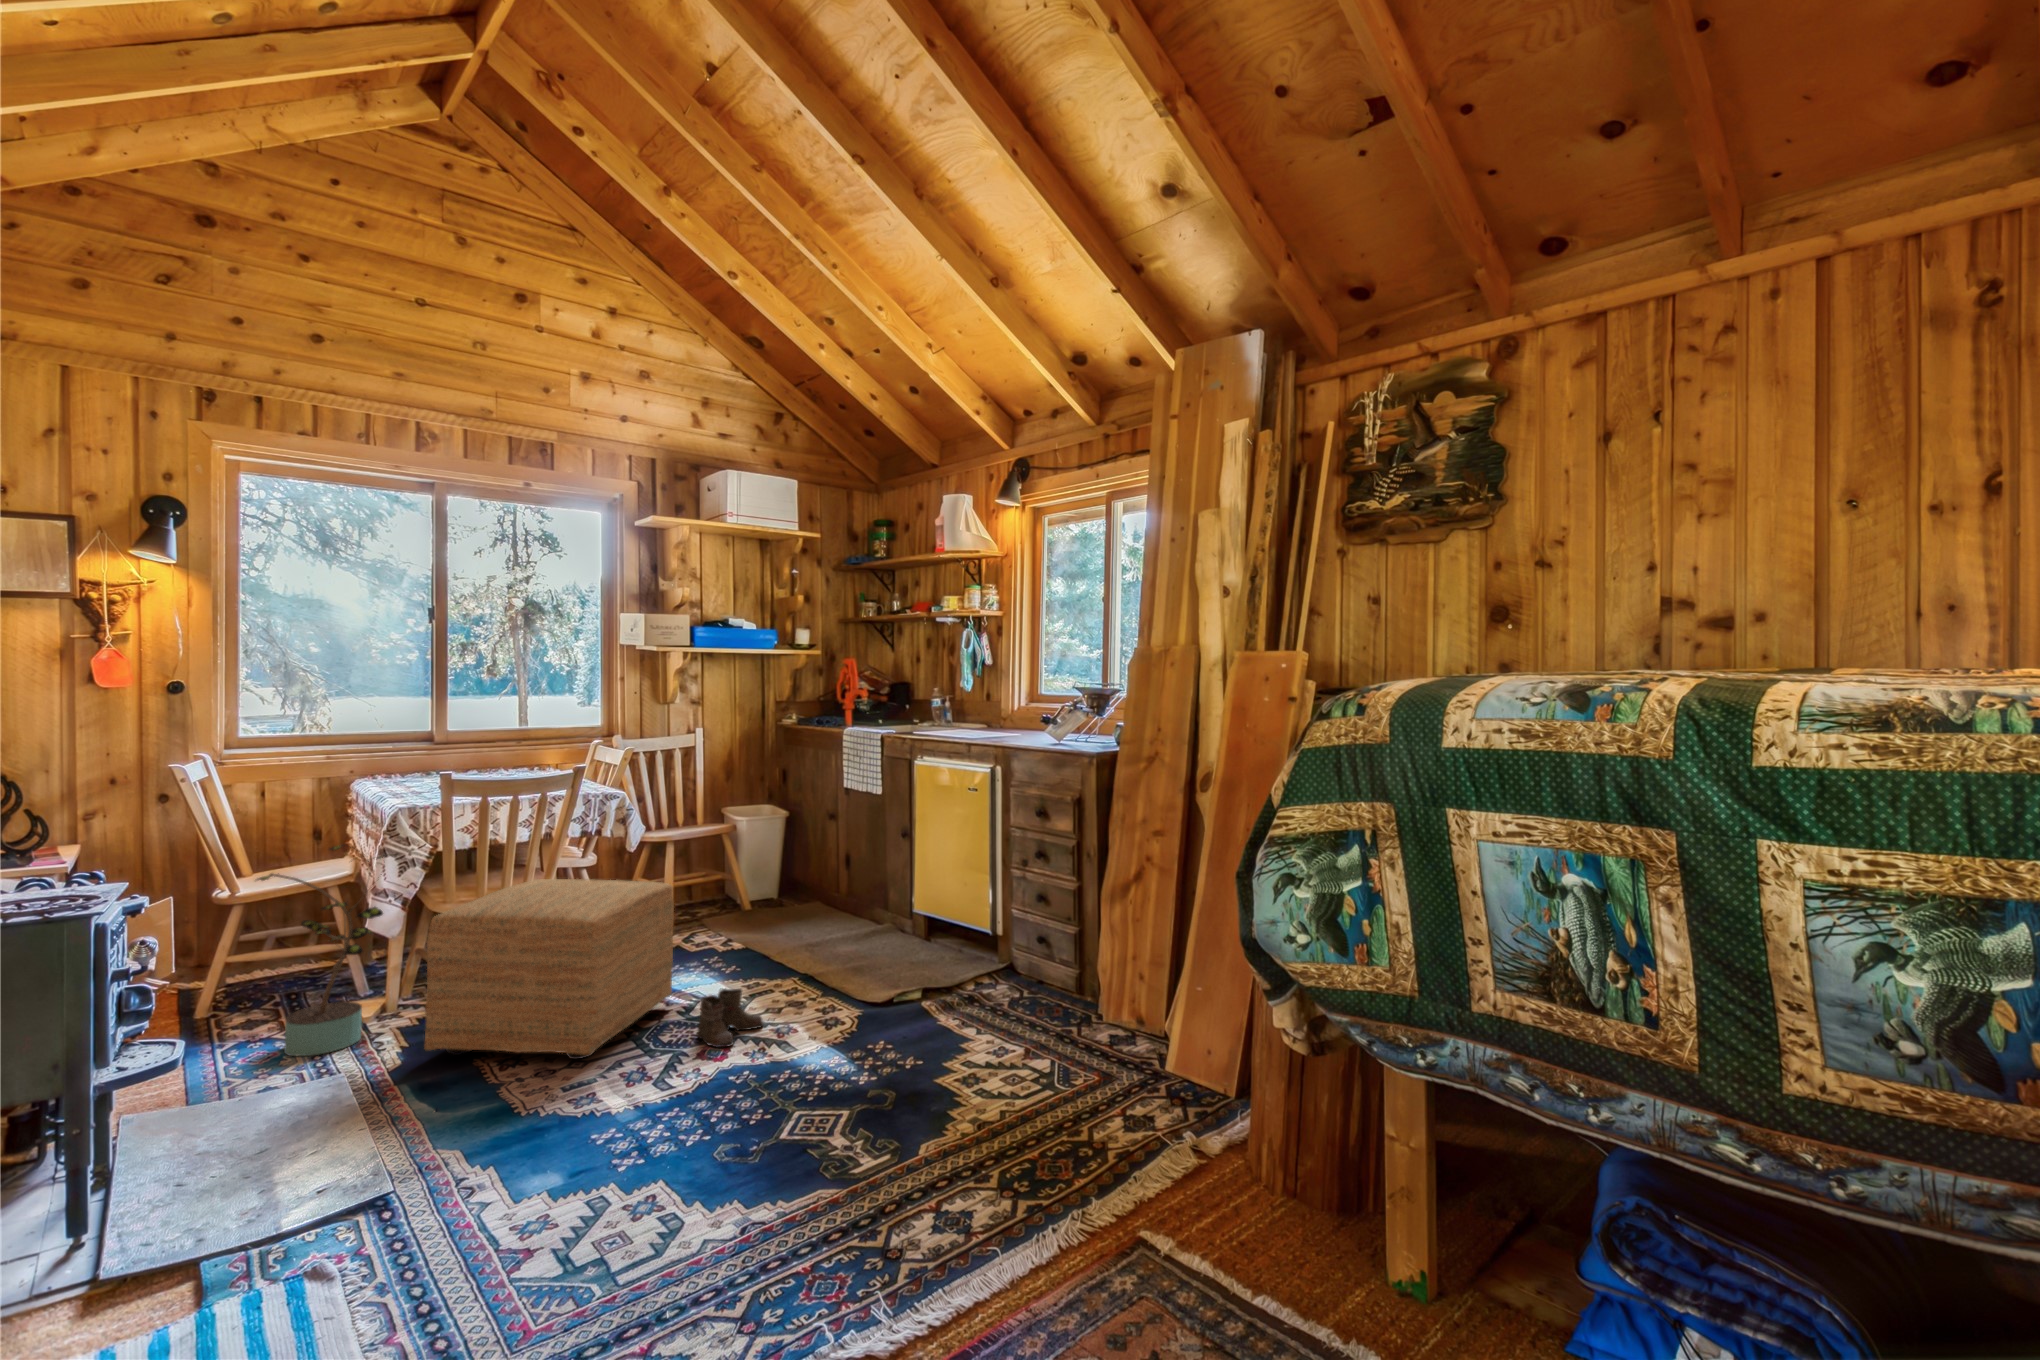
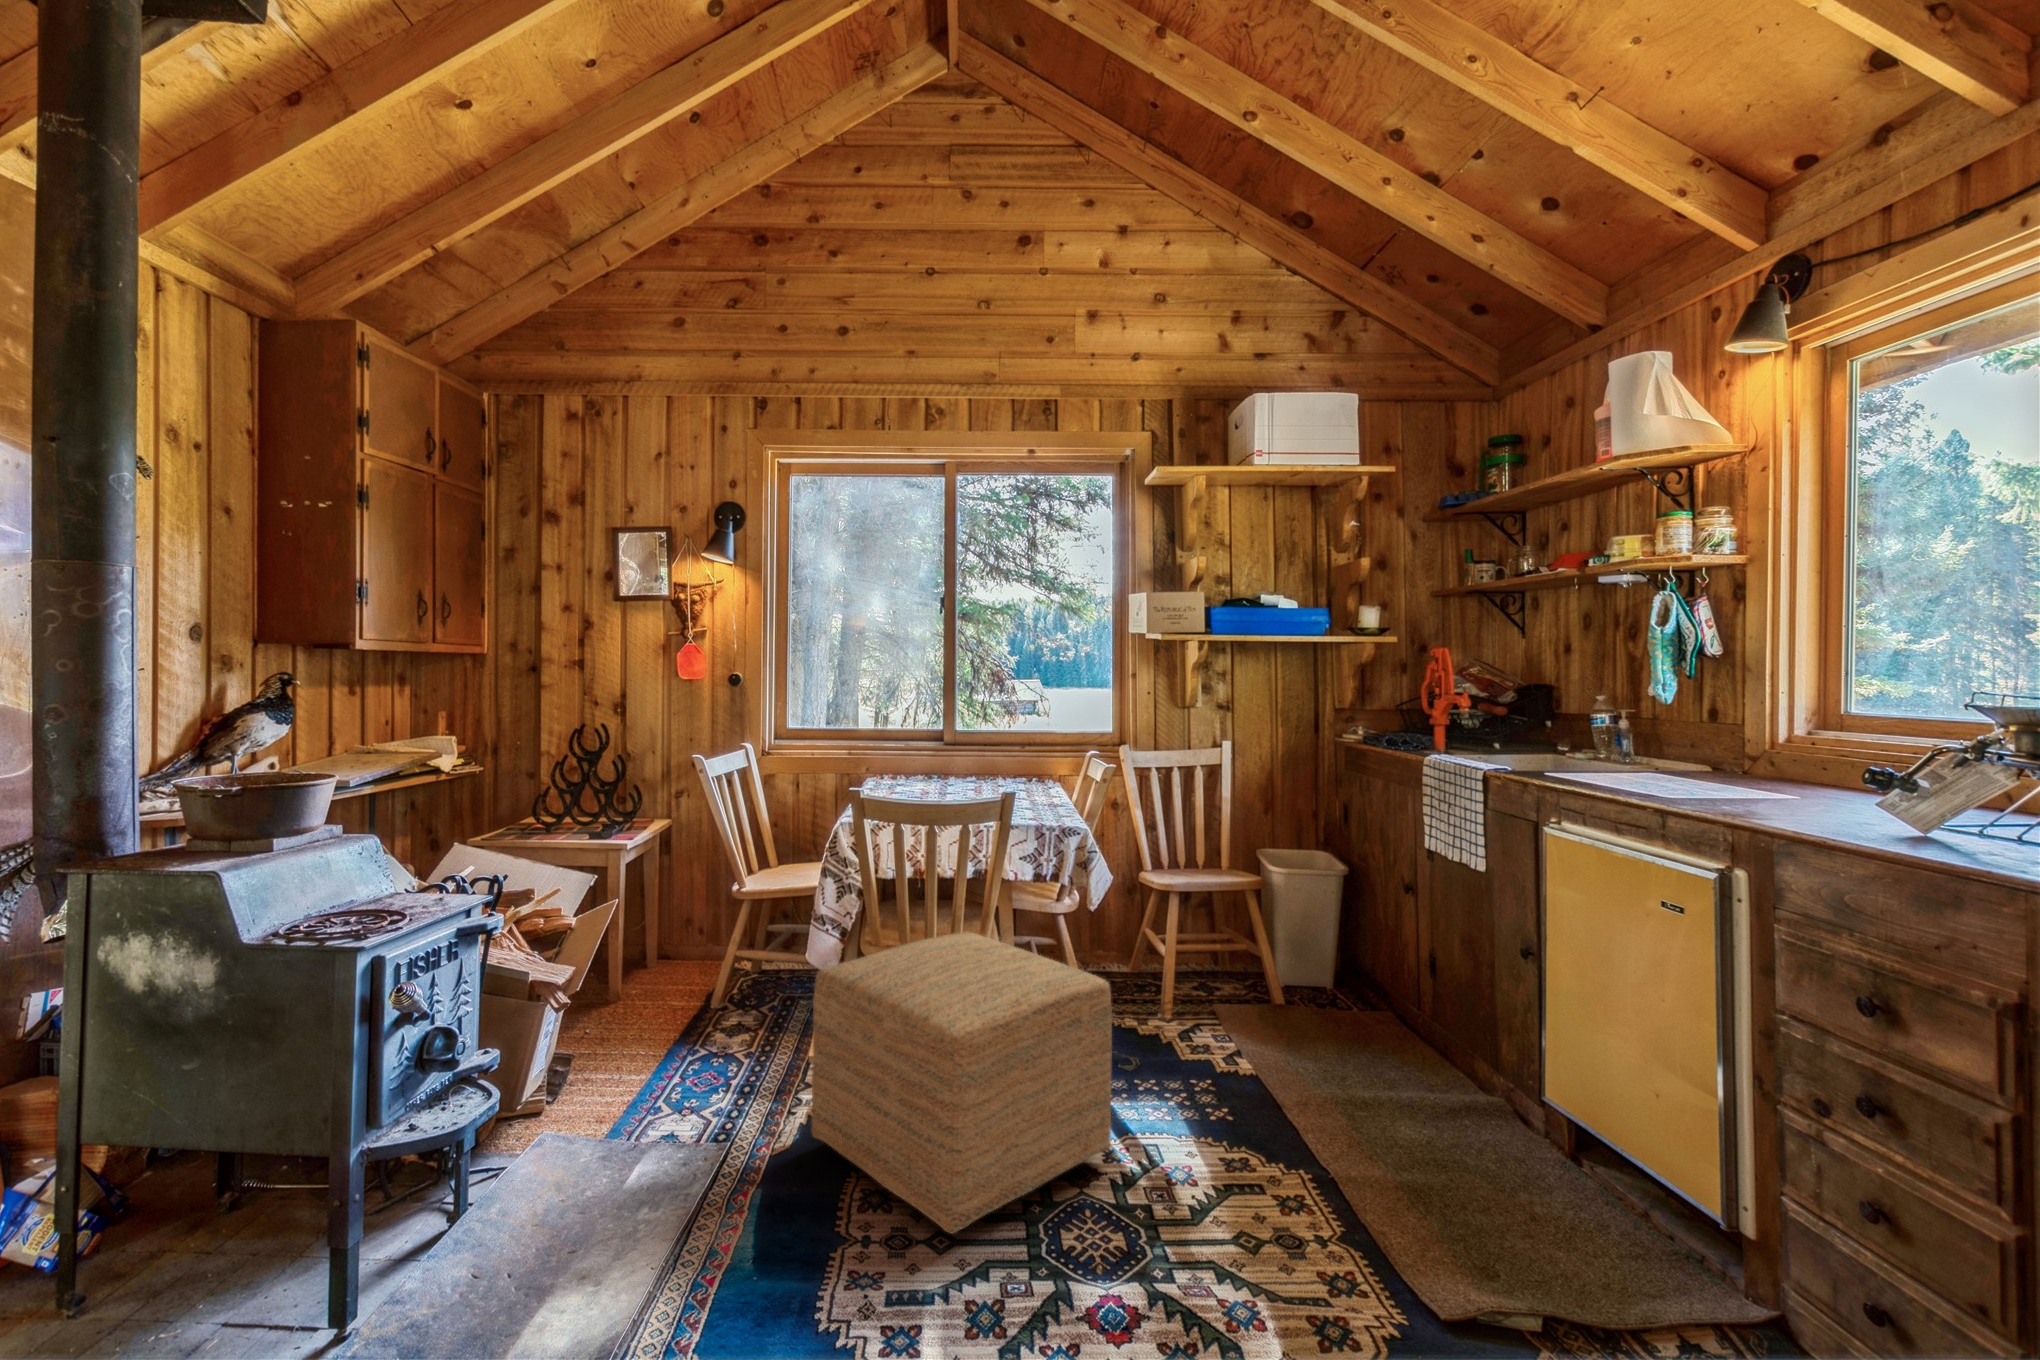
potted plant: present [257,845,396,1056] -> none [706,854,830,1093]
boots: present [697,989,763,1047] -> none [1092,1186,1220,1306]

